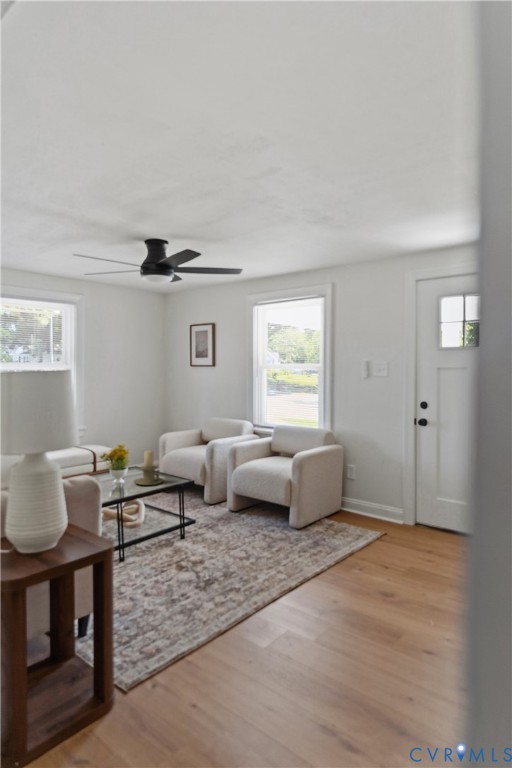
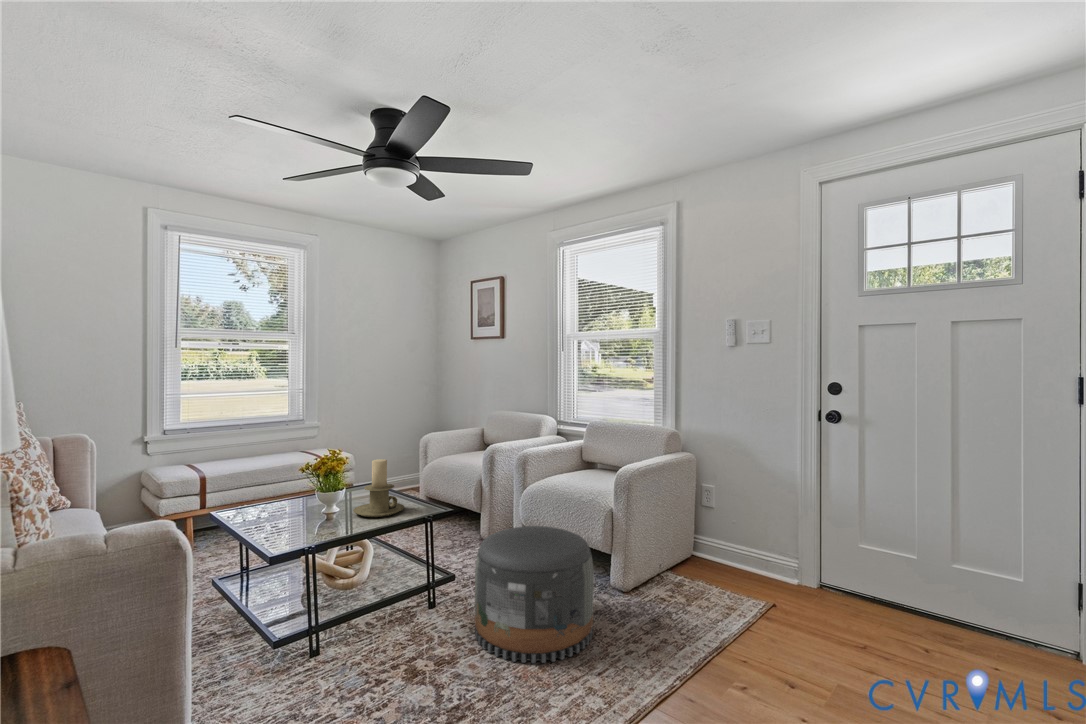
pouf: none [212,489,280,562] -> present [475,526,594,663]

